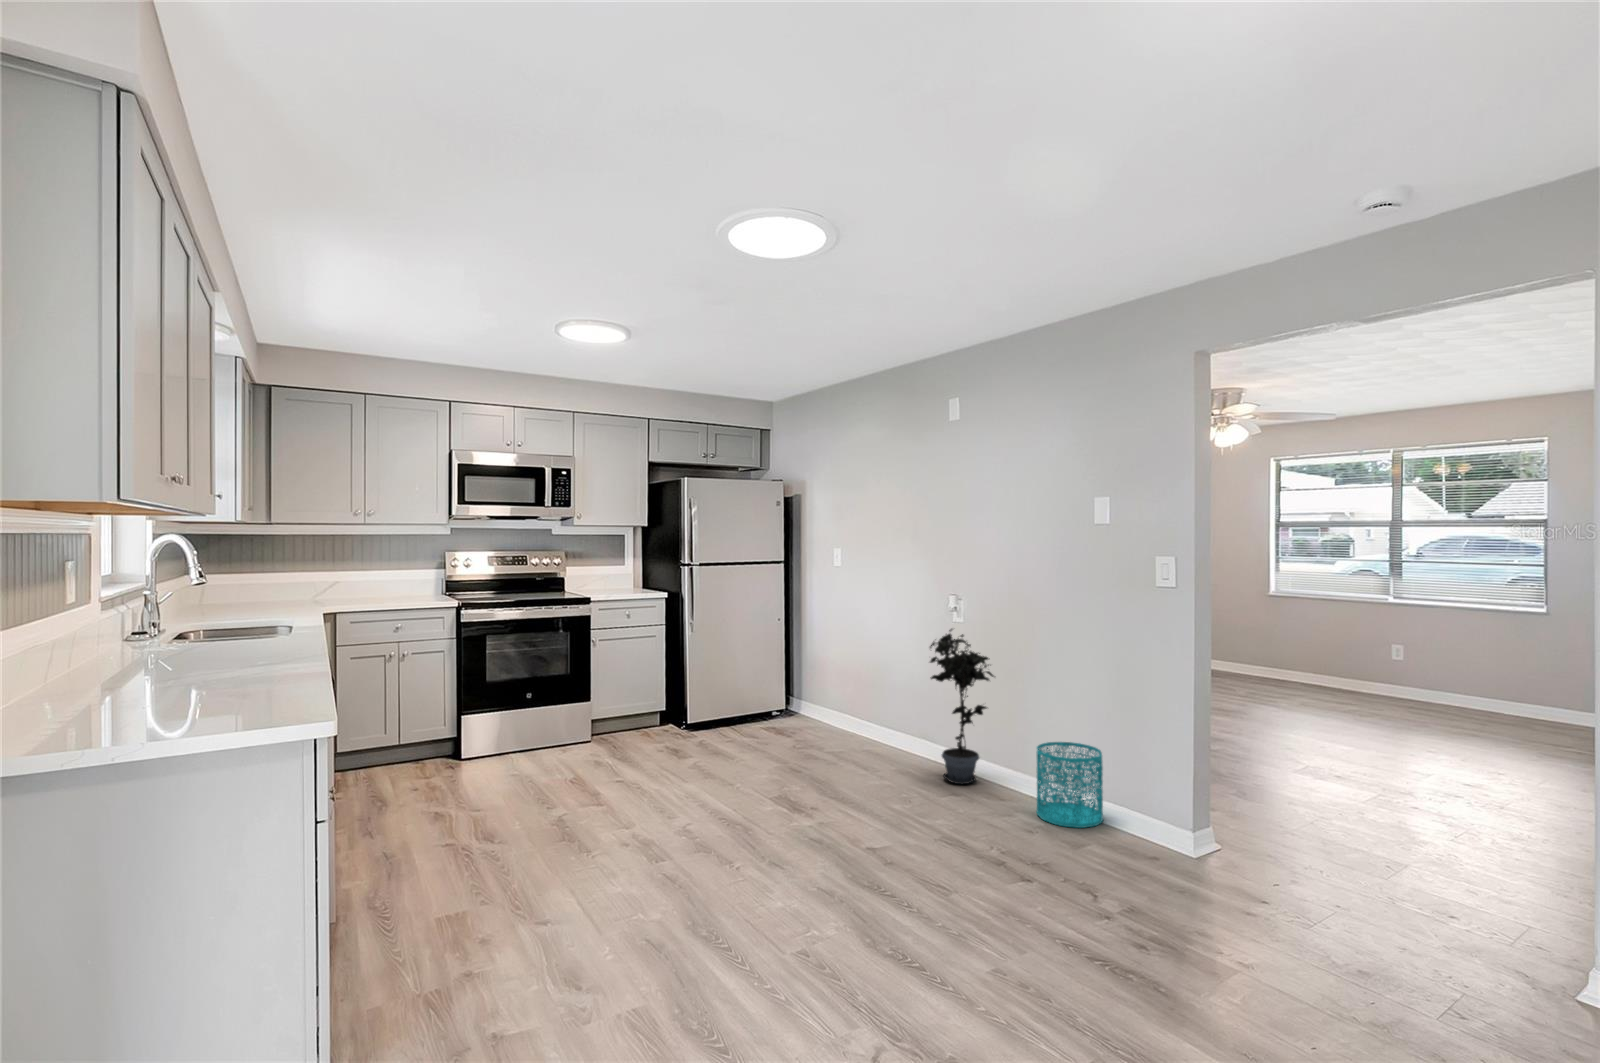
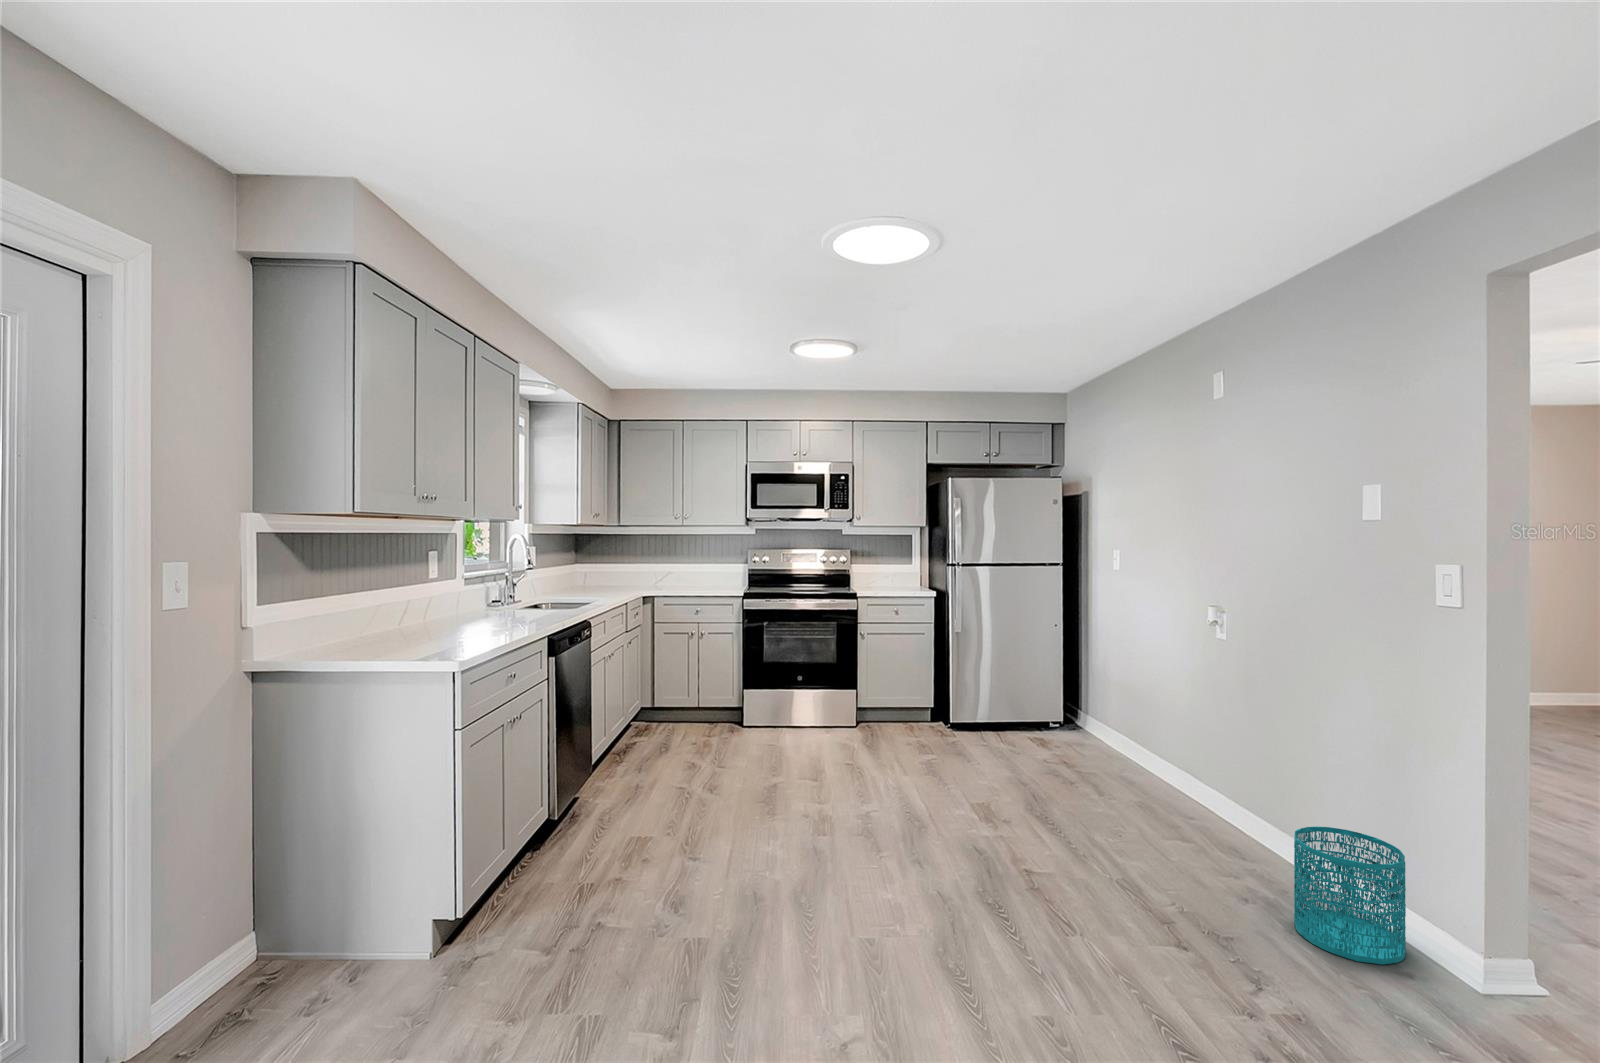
potted plant: present [930,629,994,784] -> none [1170,656,1271,855]

